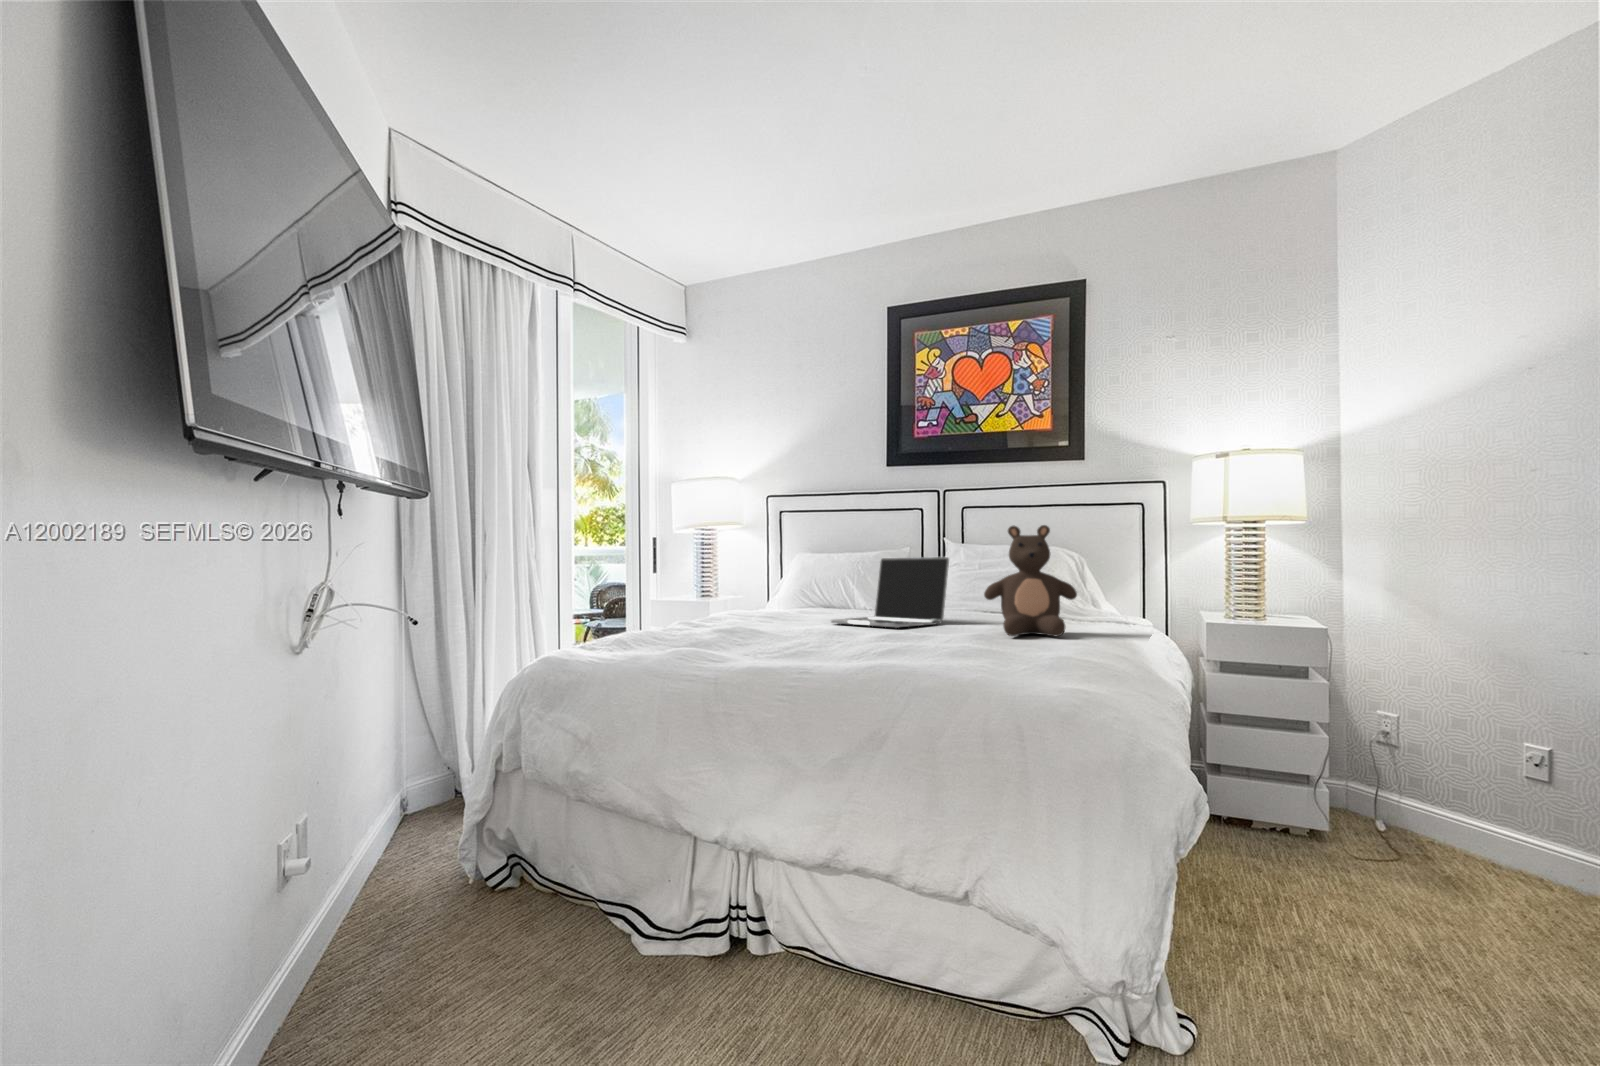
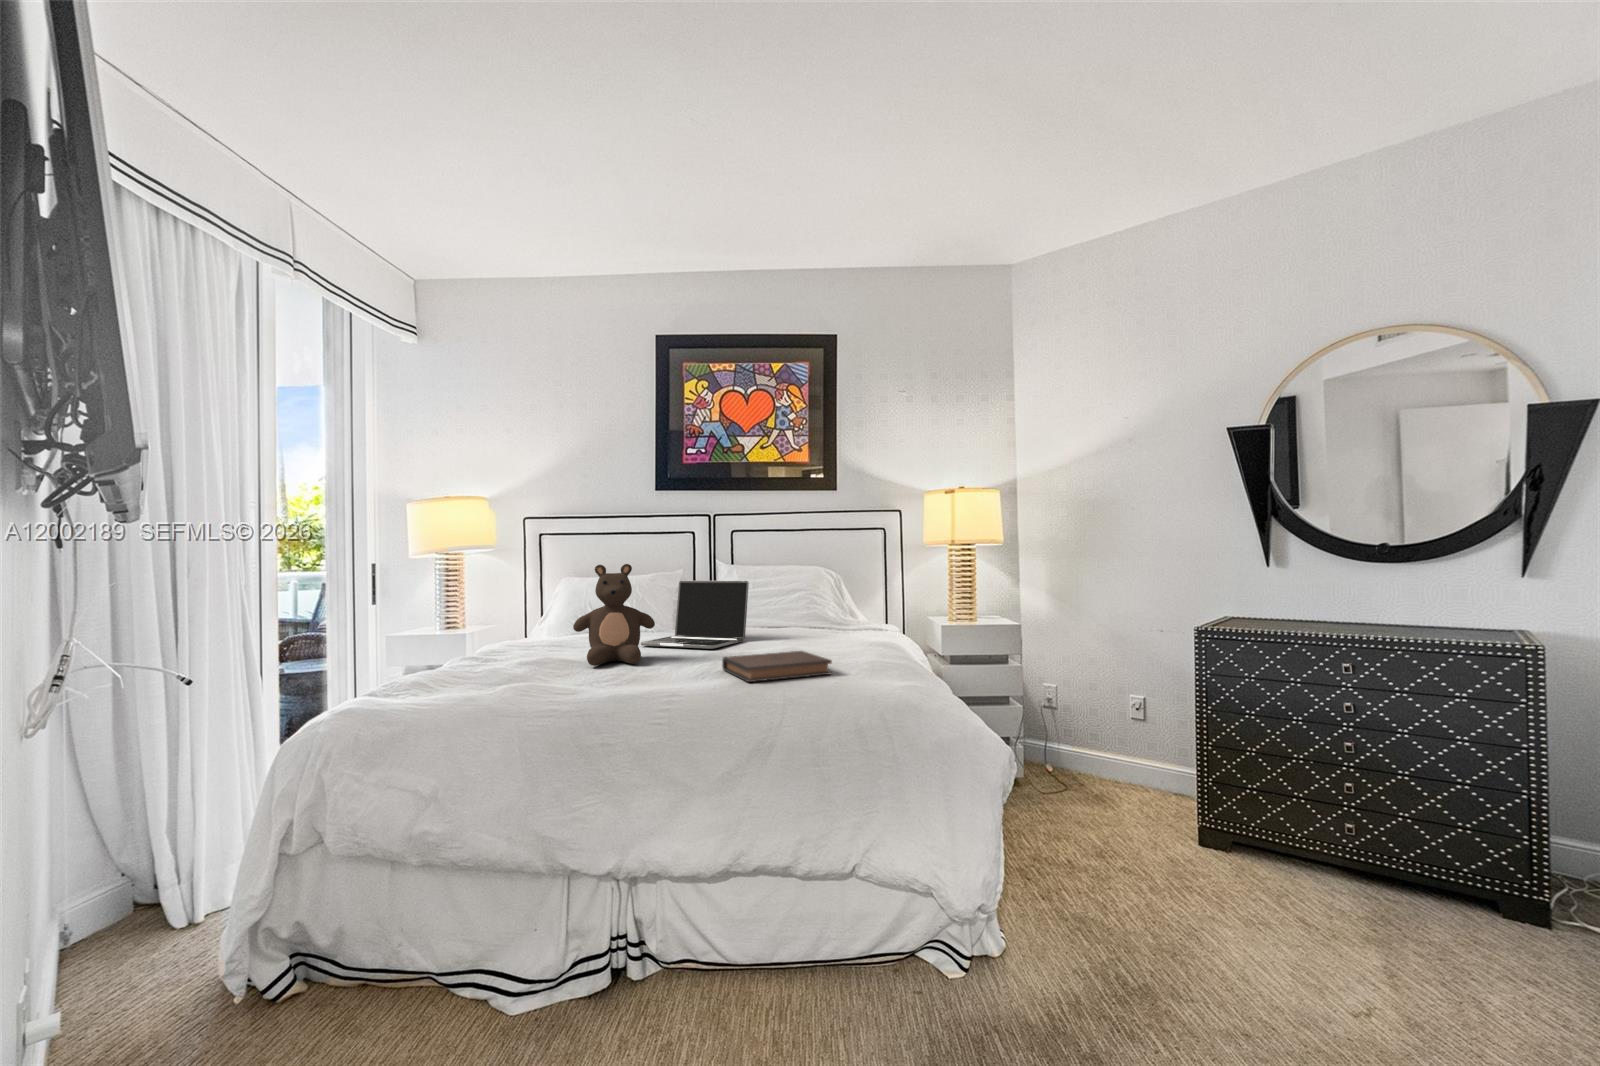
teddy bear: present [984,525,1077,636] -> present [573,564,655,666]
book: none [882,627,995,652] -> present [722,651,832,682]

